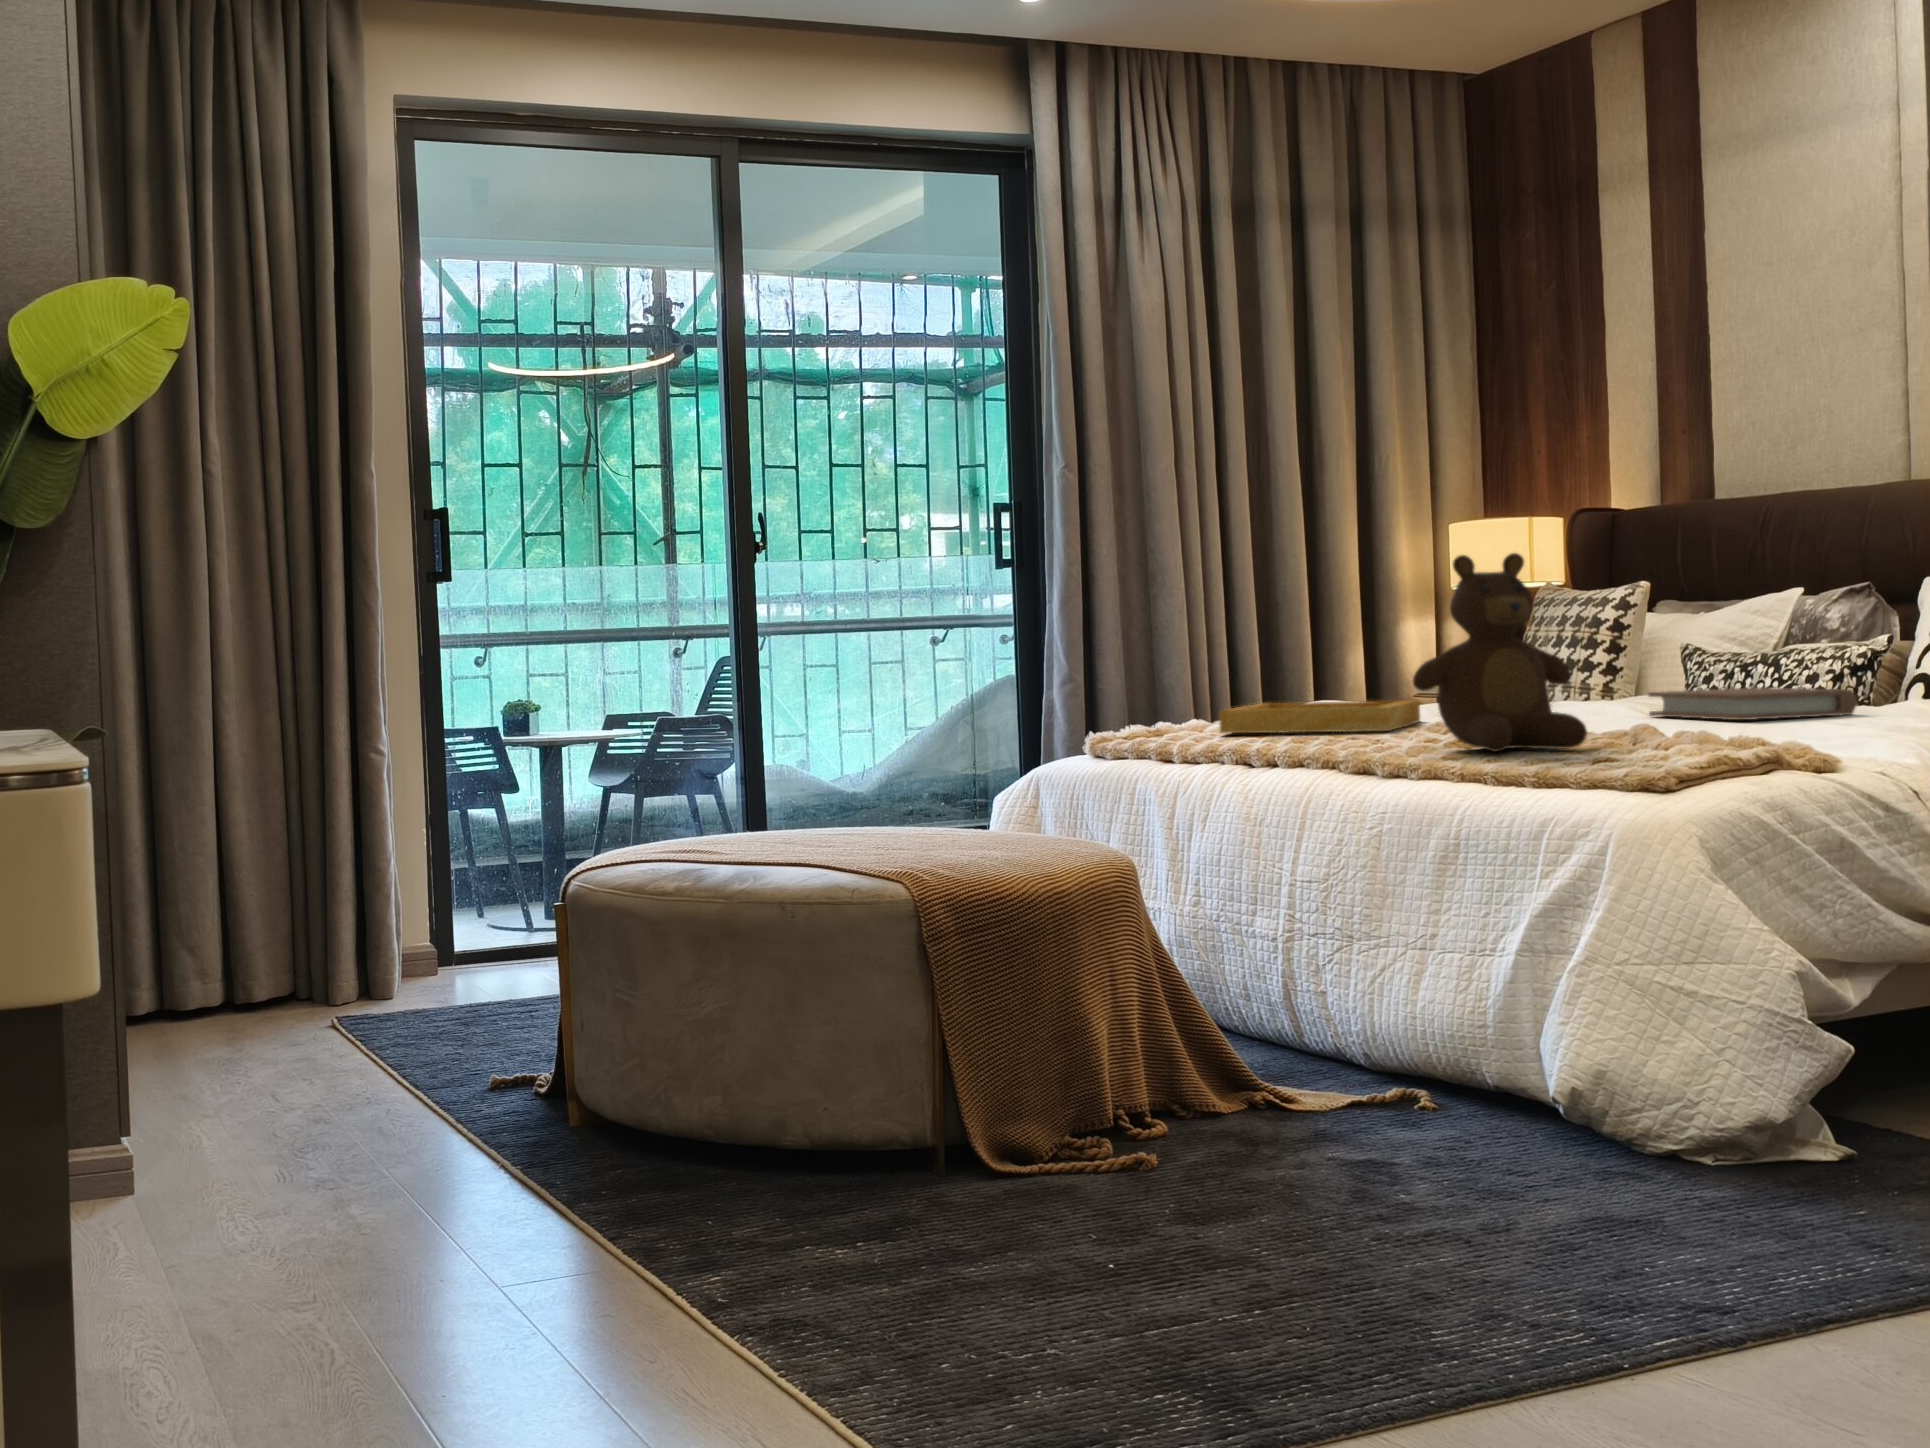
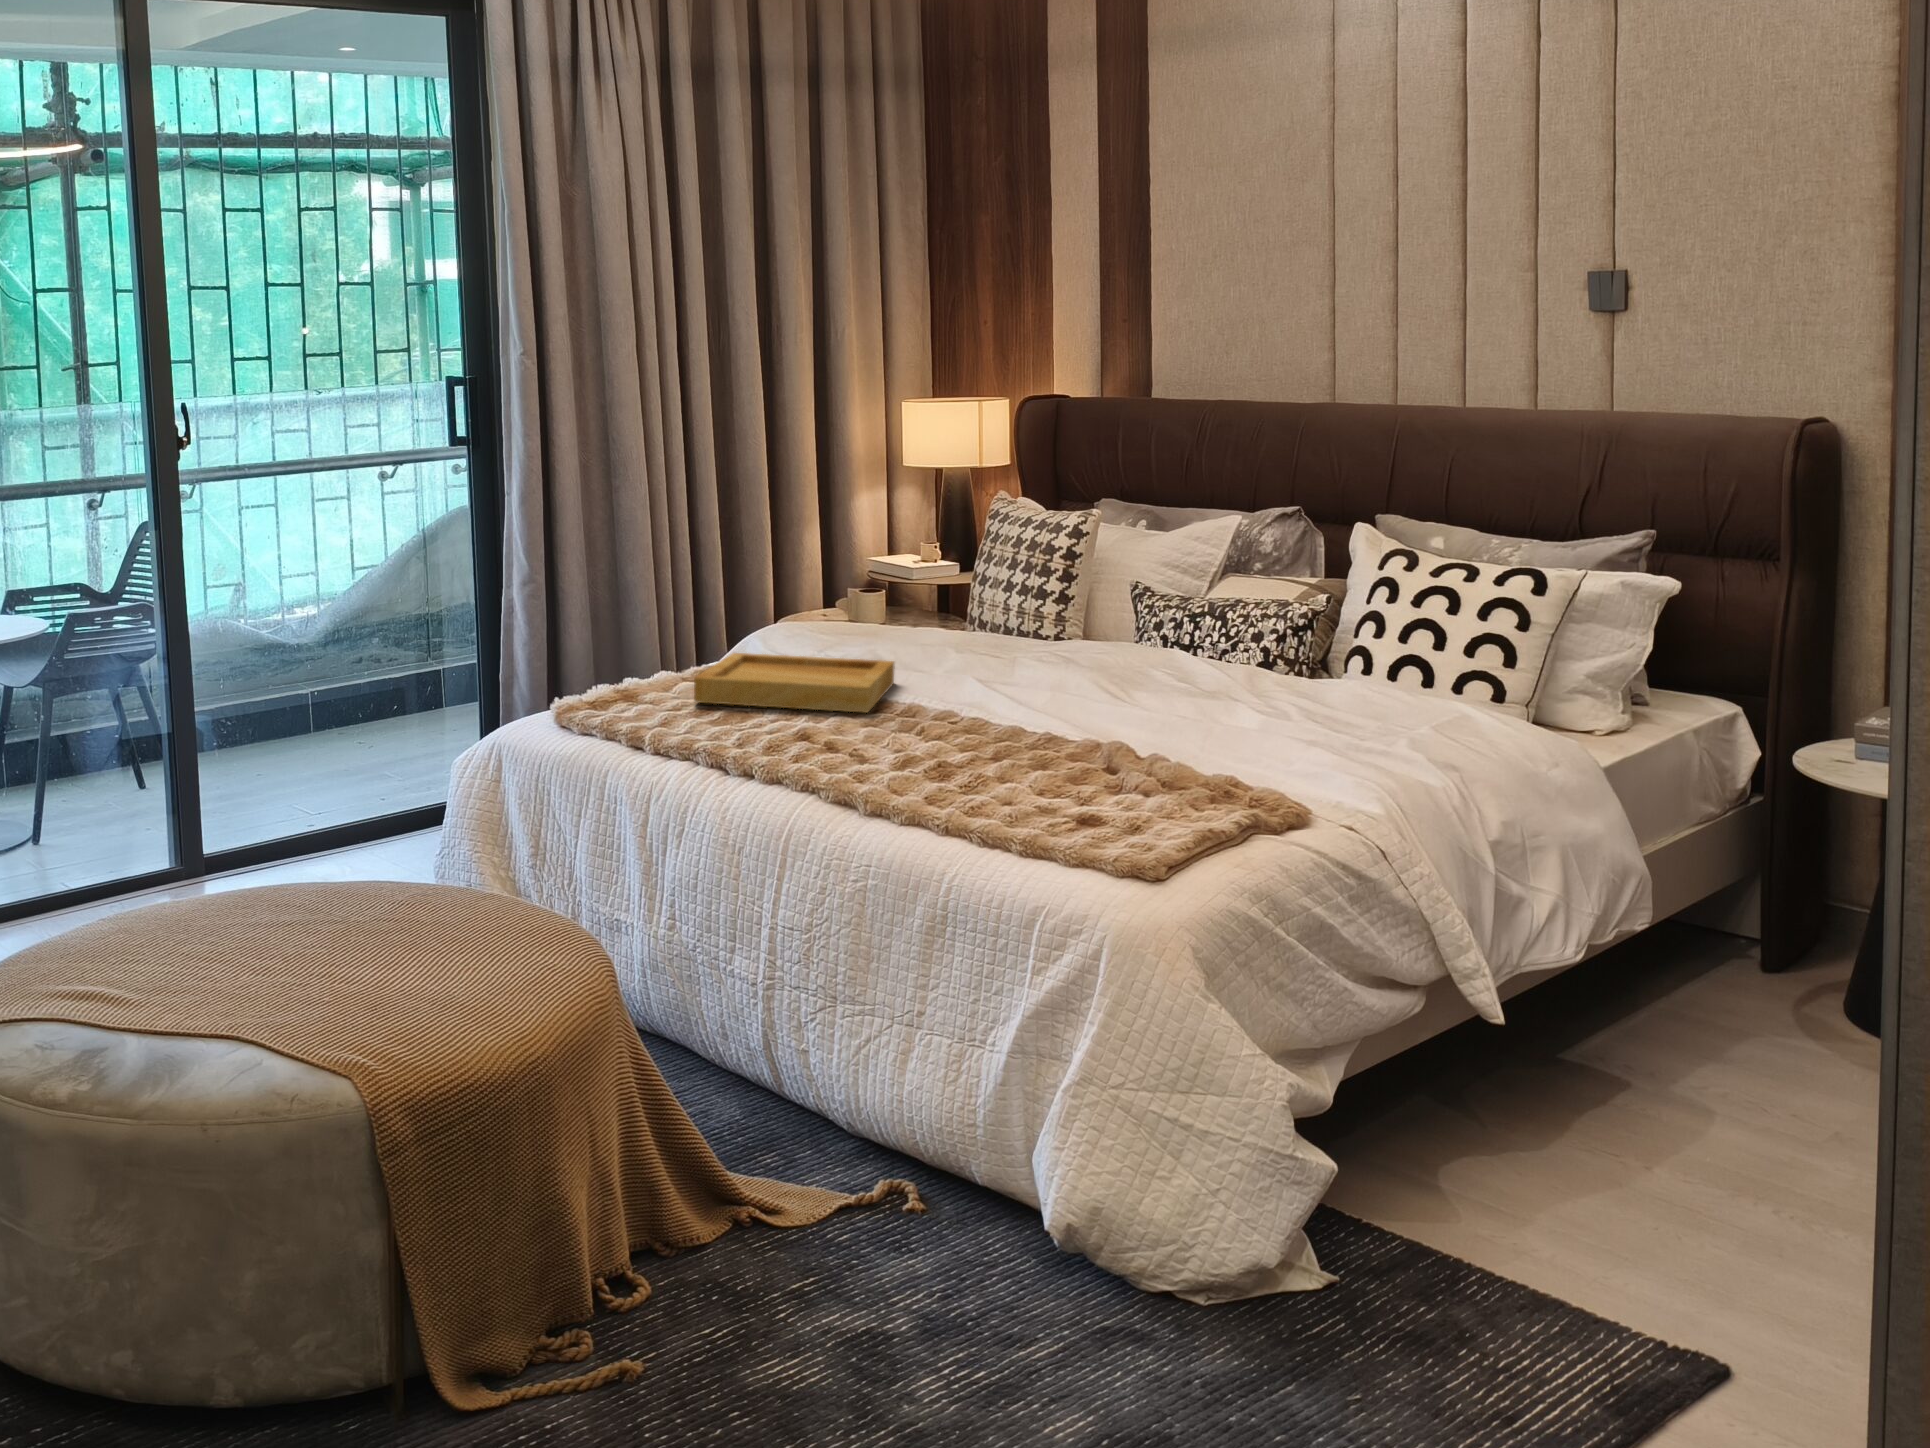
teddy bear: present [1413,553,1587,752] -> none [908,572,1082,799]
book: present [1649,687,1857,720] -> none [1117,668,1313,723]

